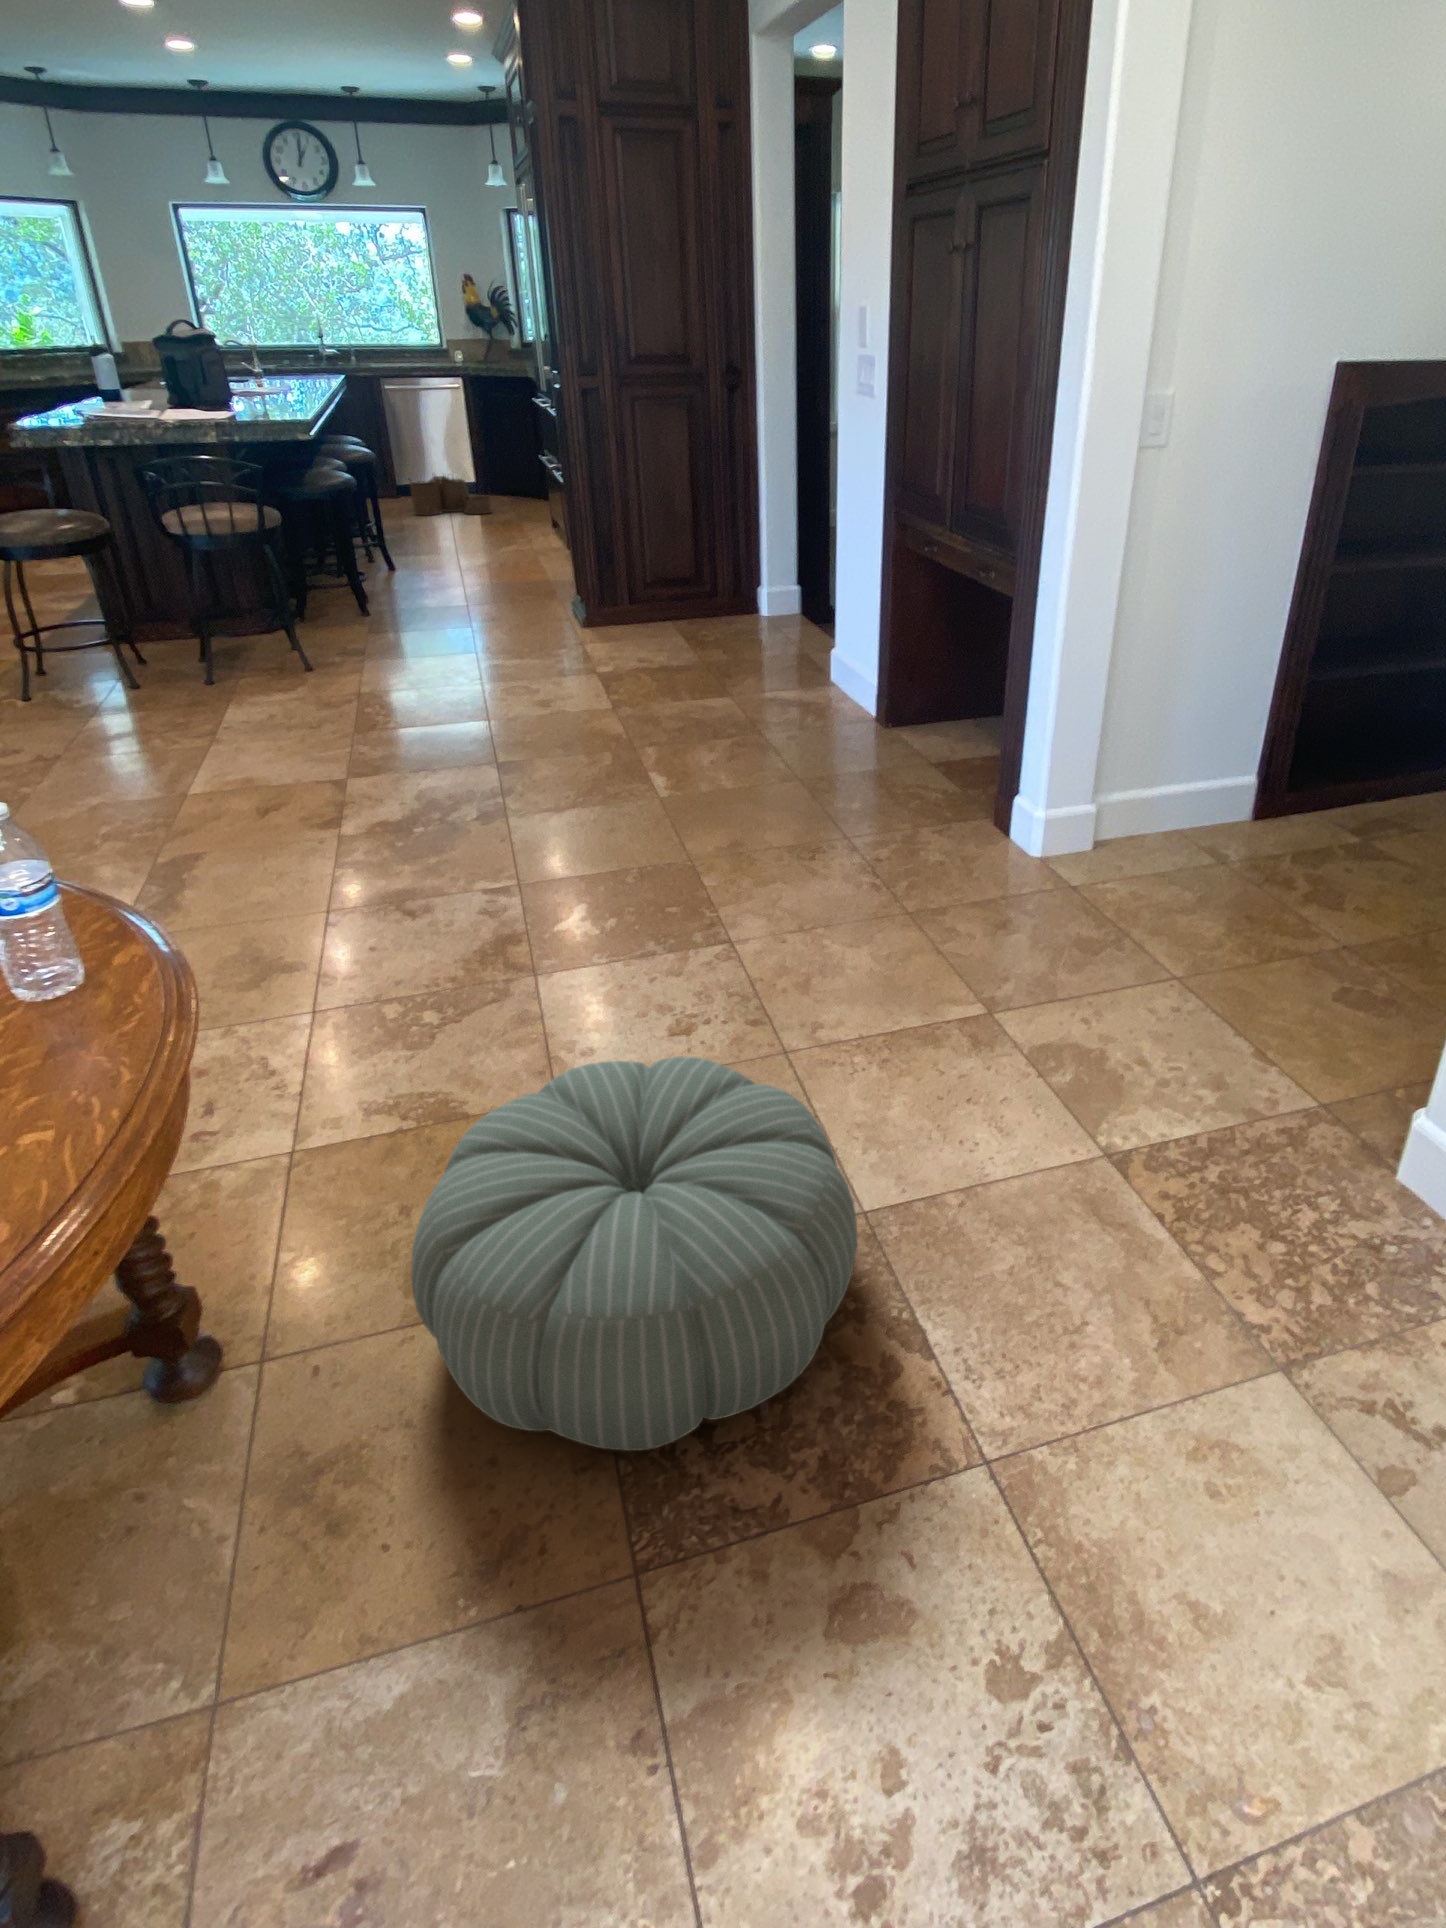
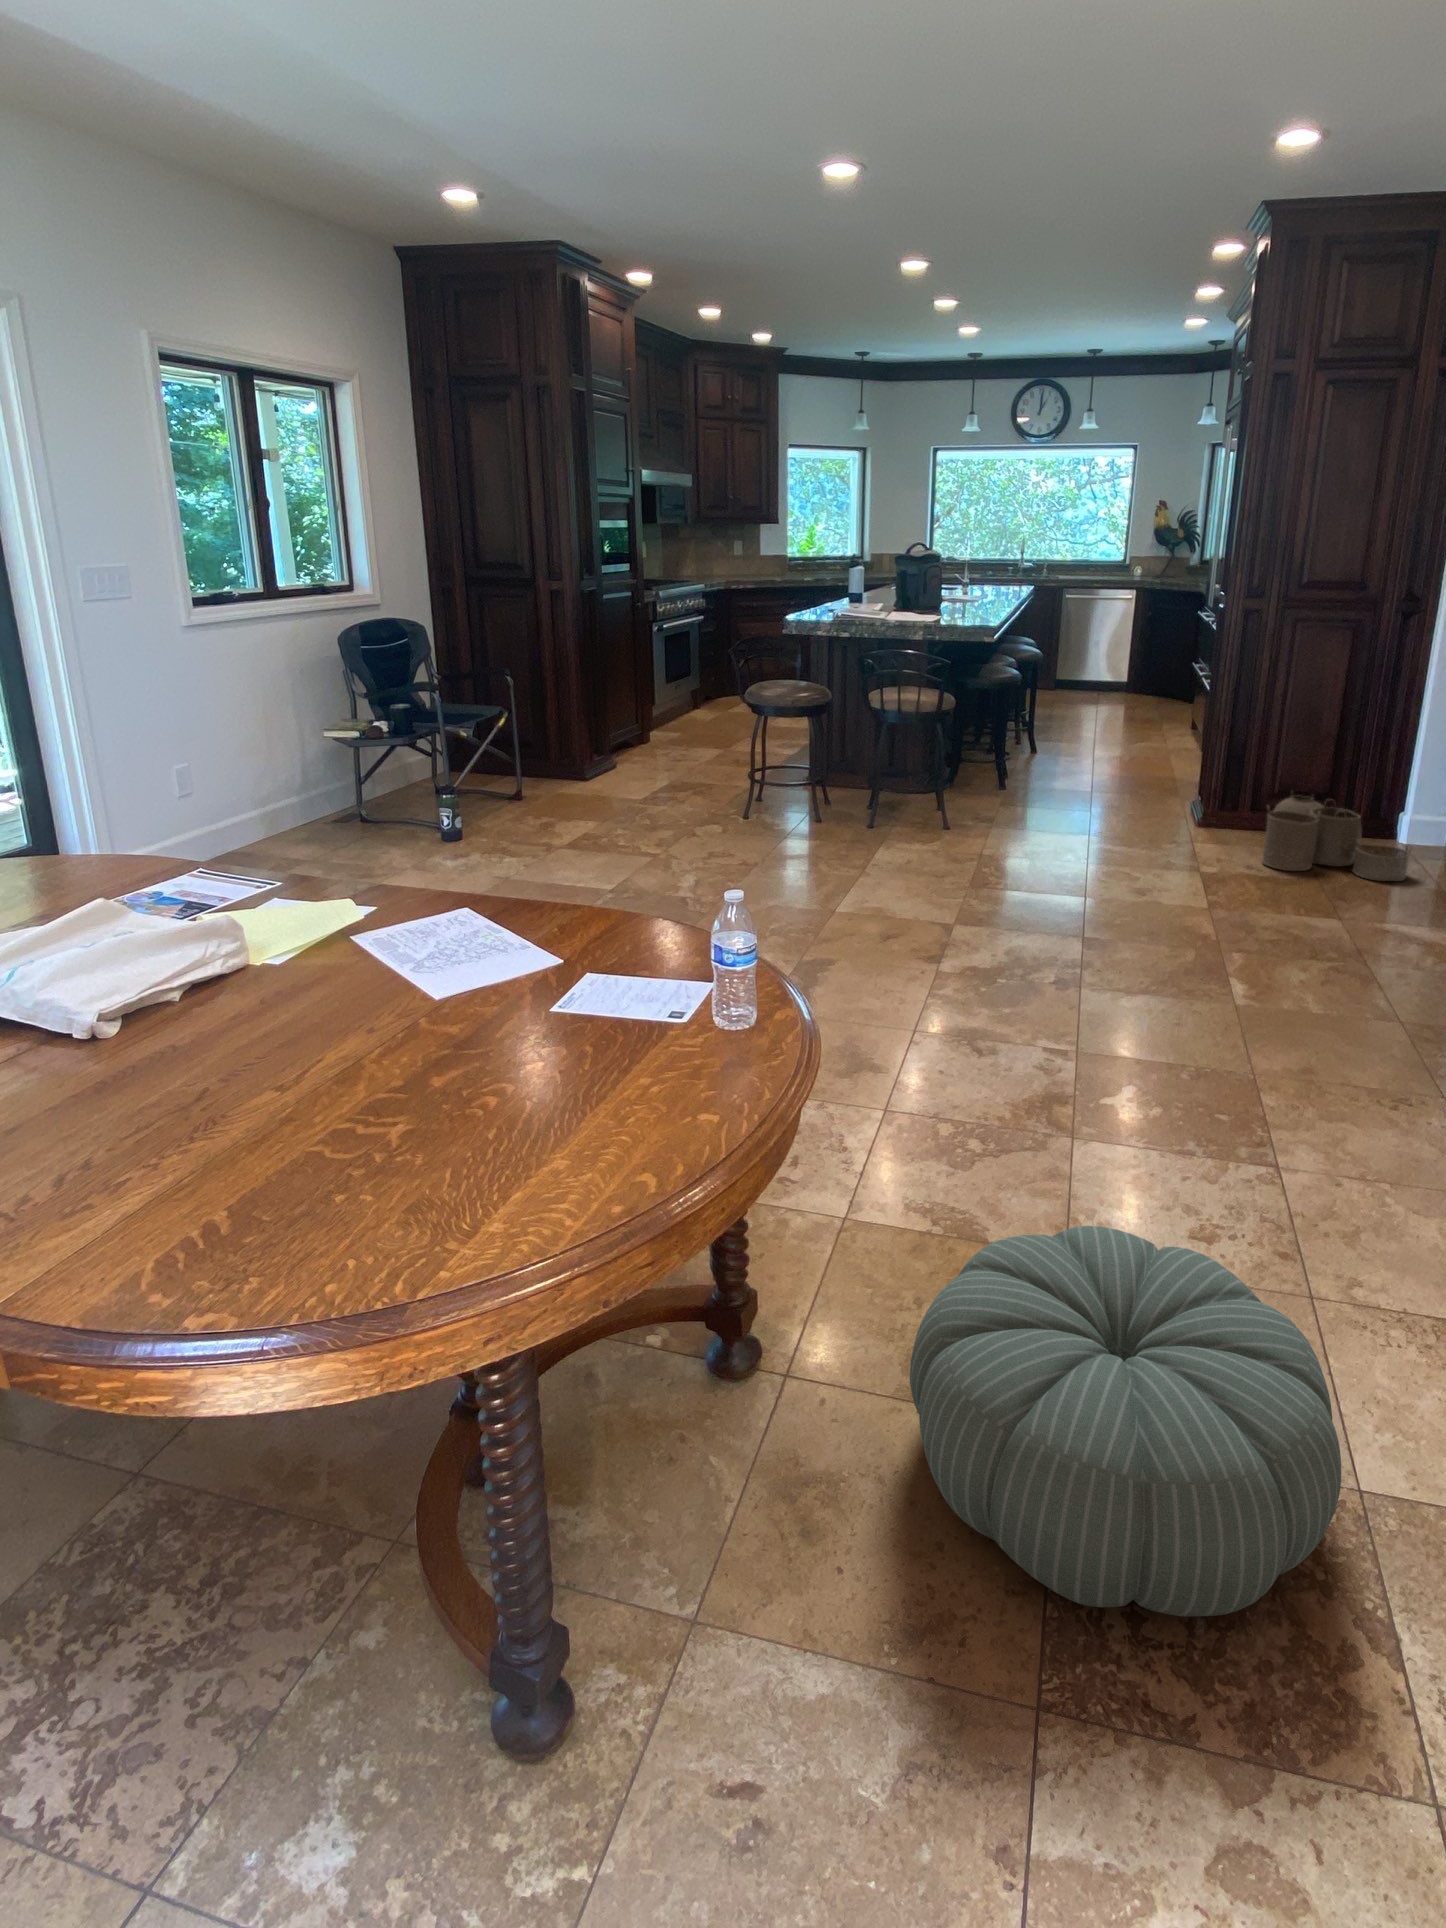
woven basket: present [409,476,492,515] -> present [1262,795,1411,881]

